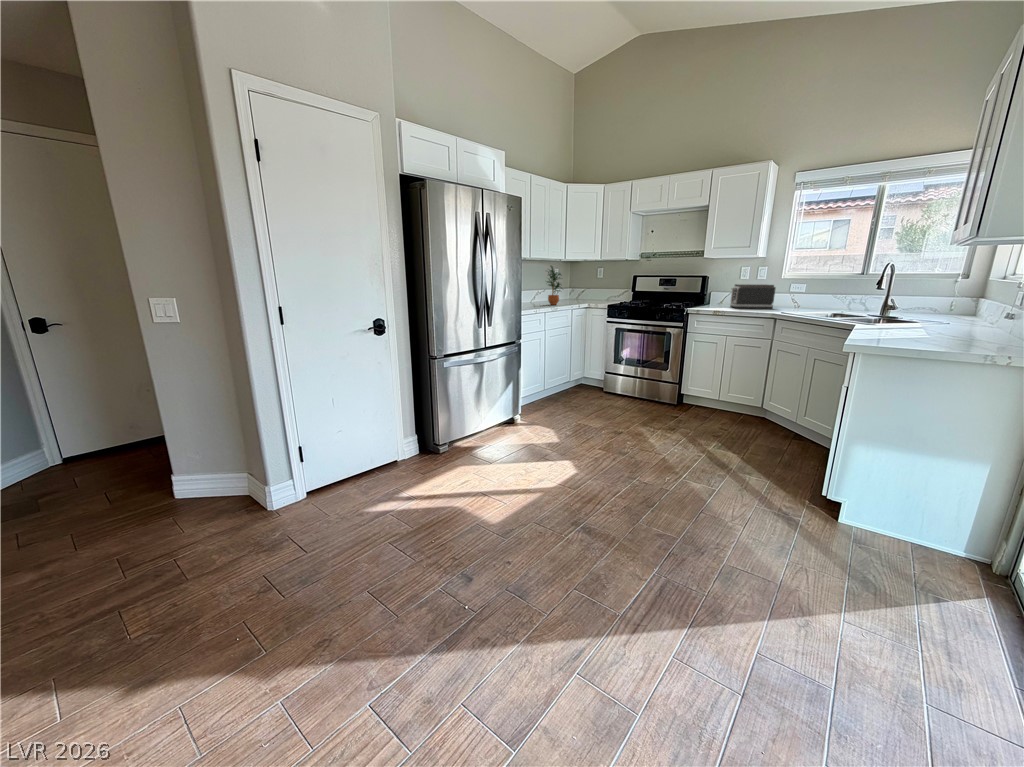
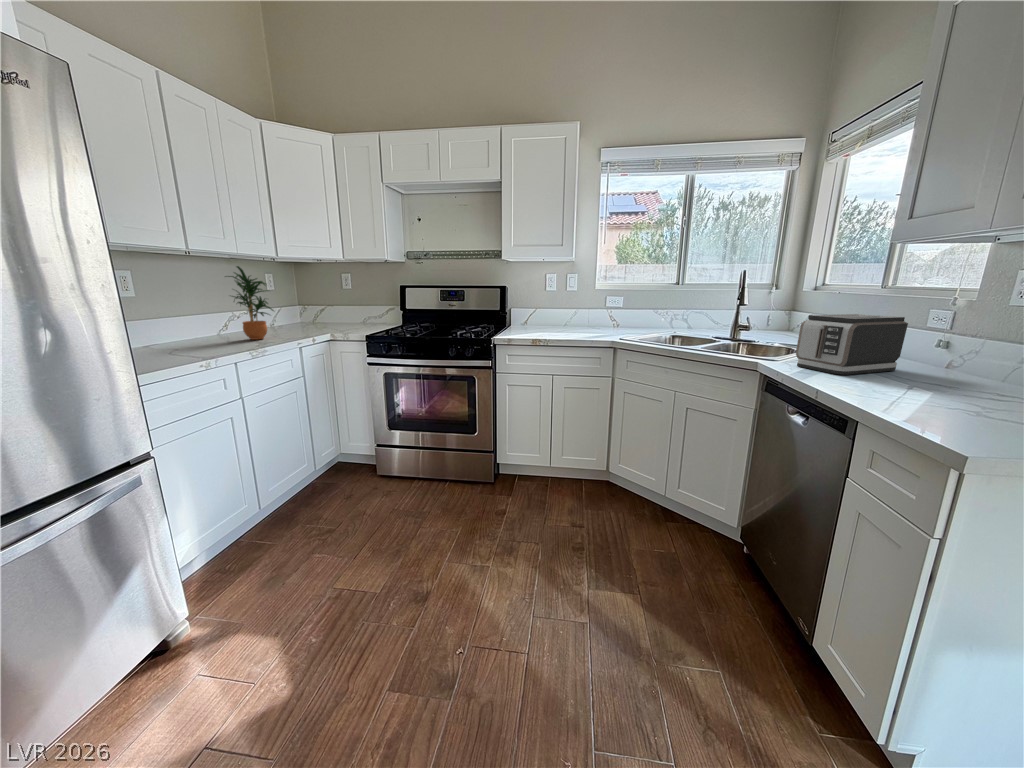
toaster: present [730,284,776,308] -> present [796,314,908,375]

